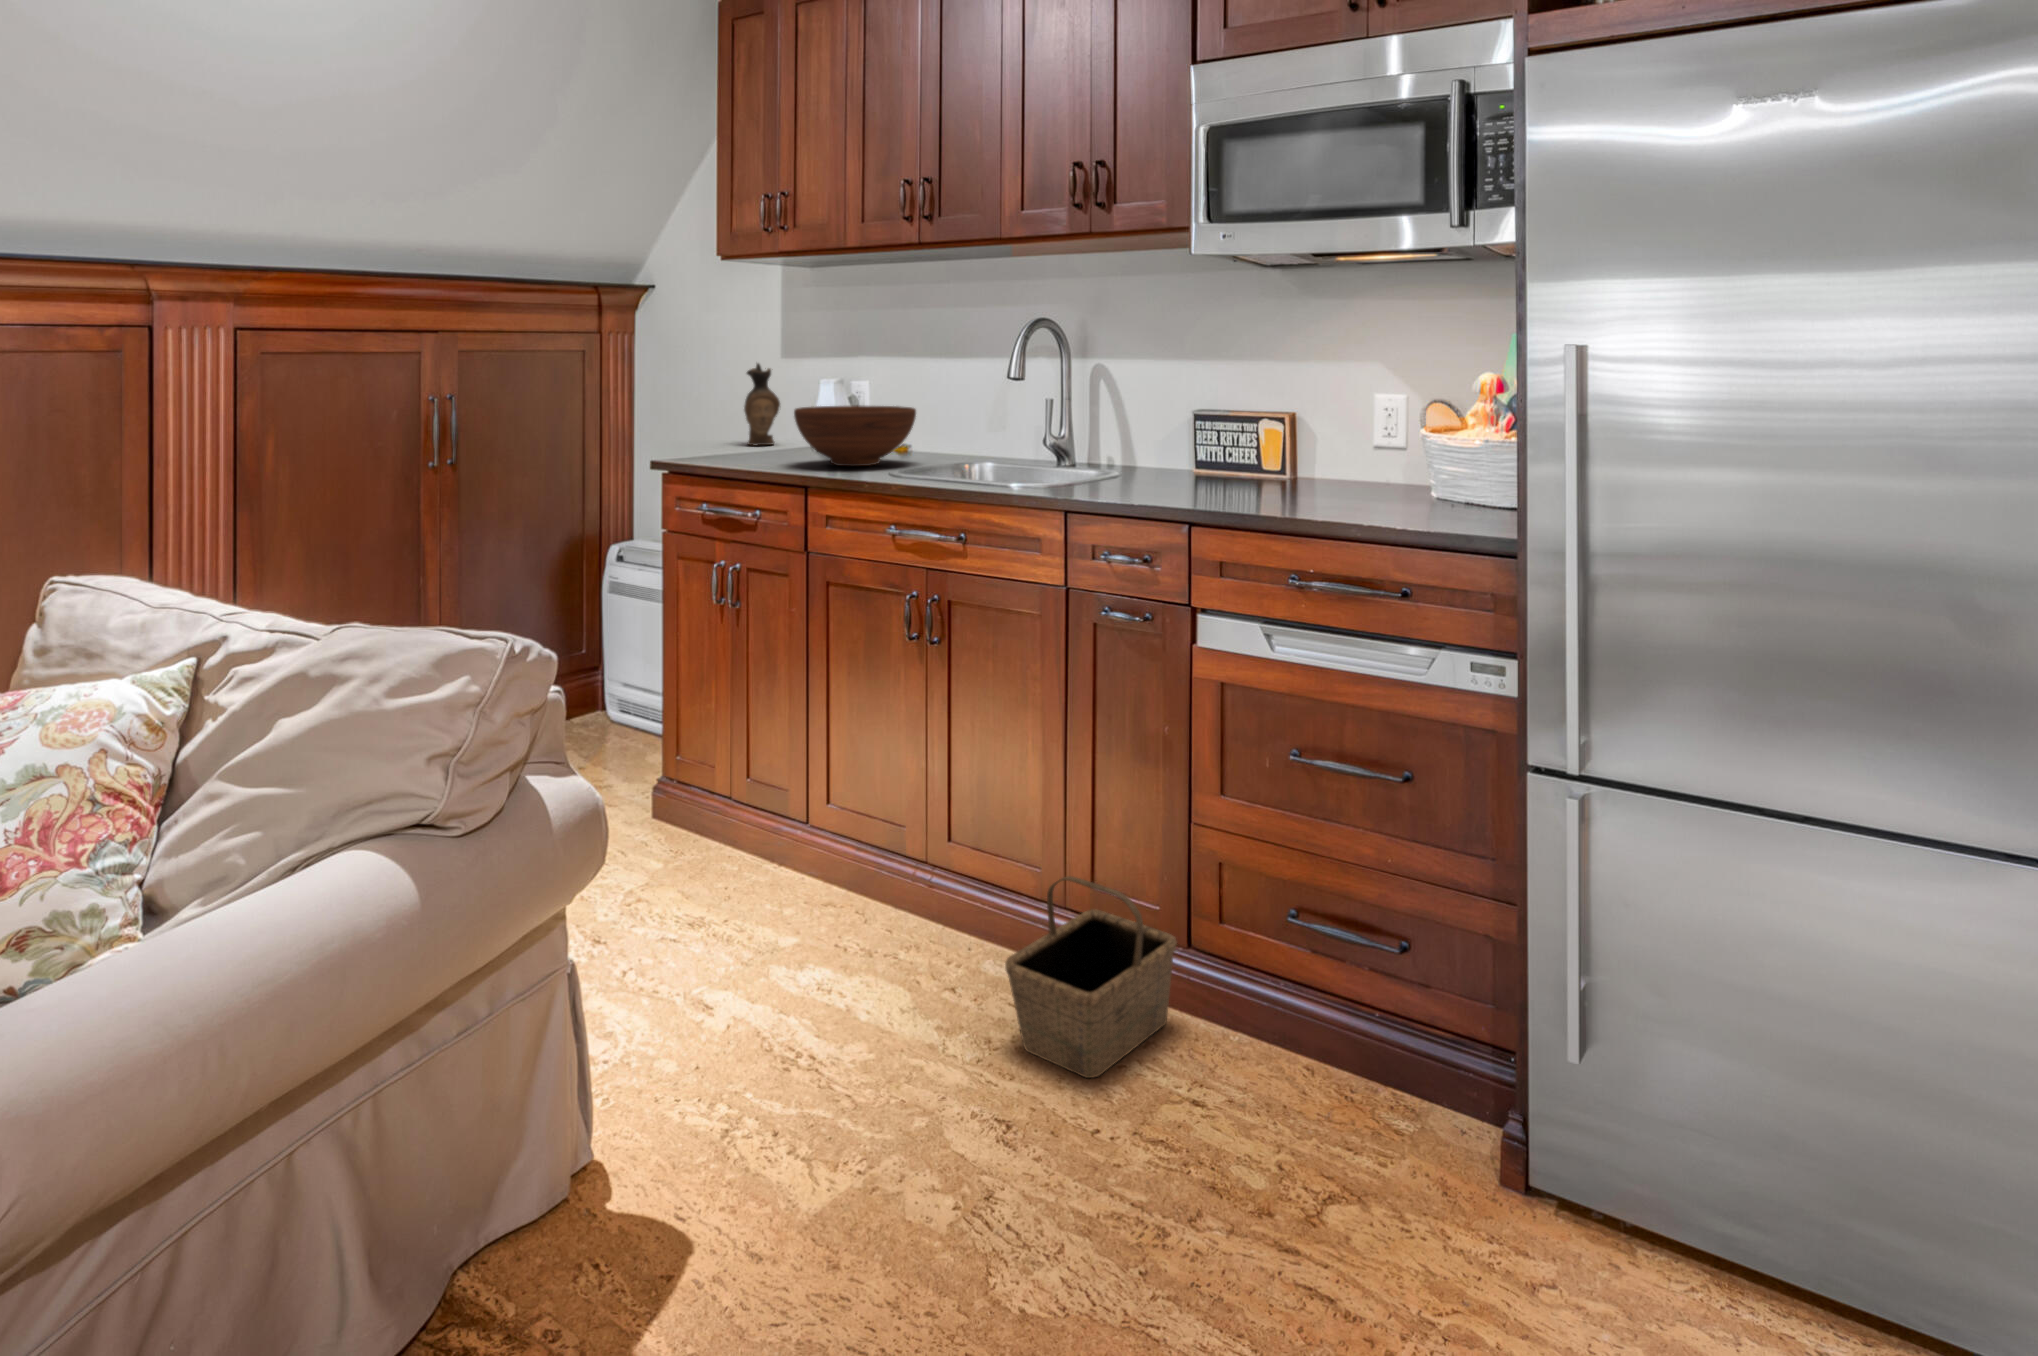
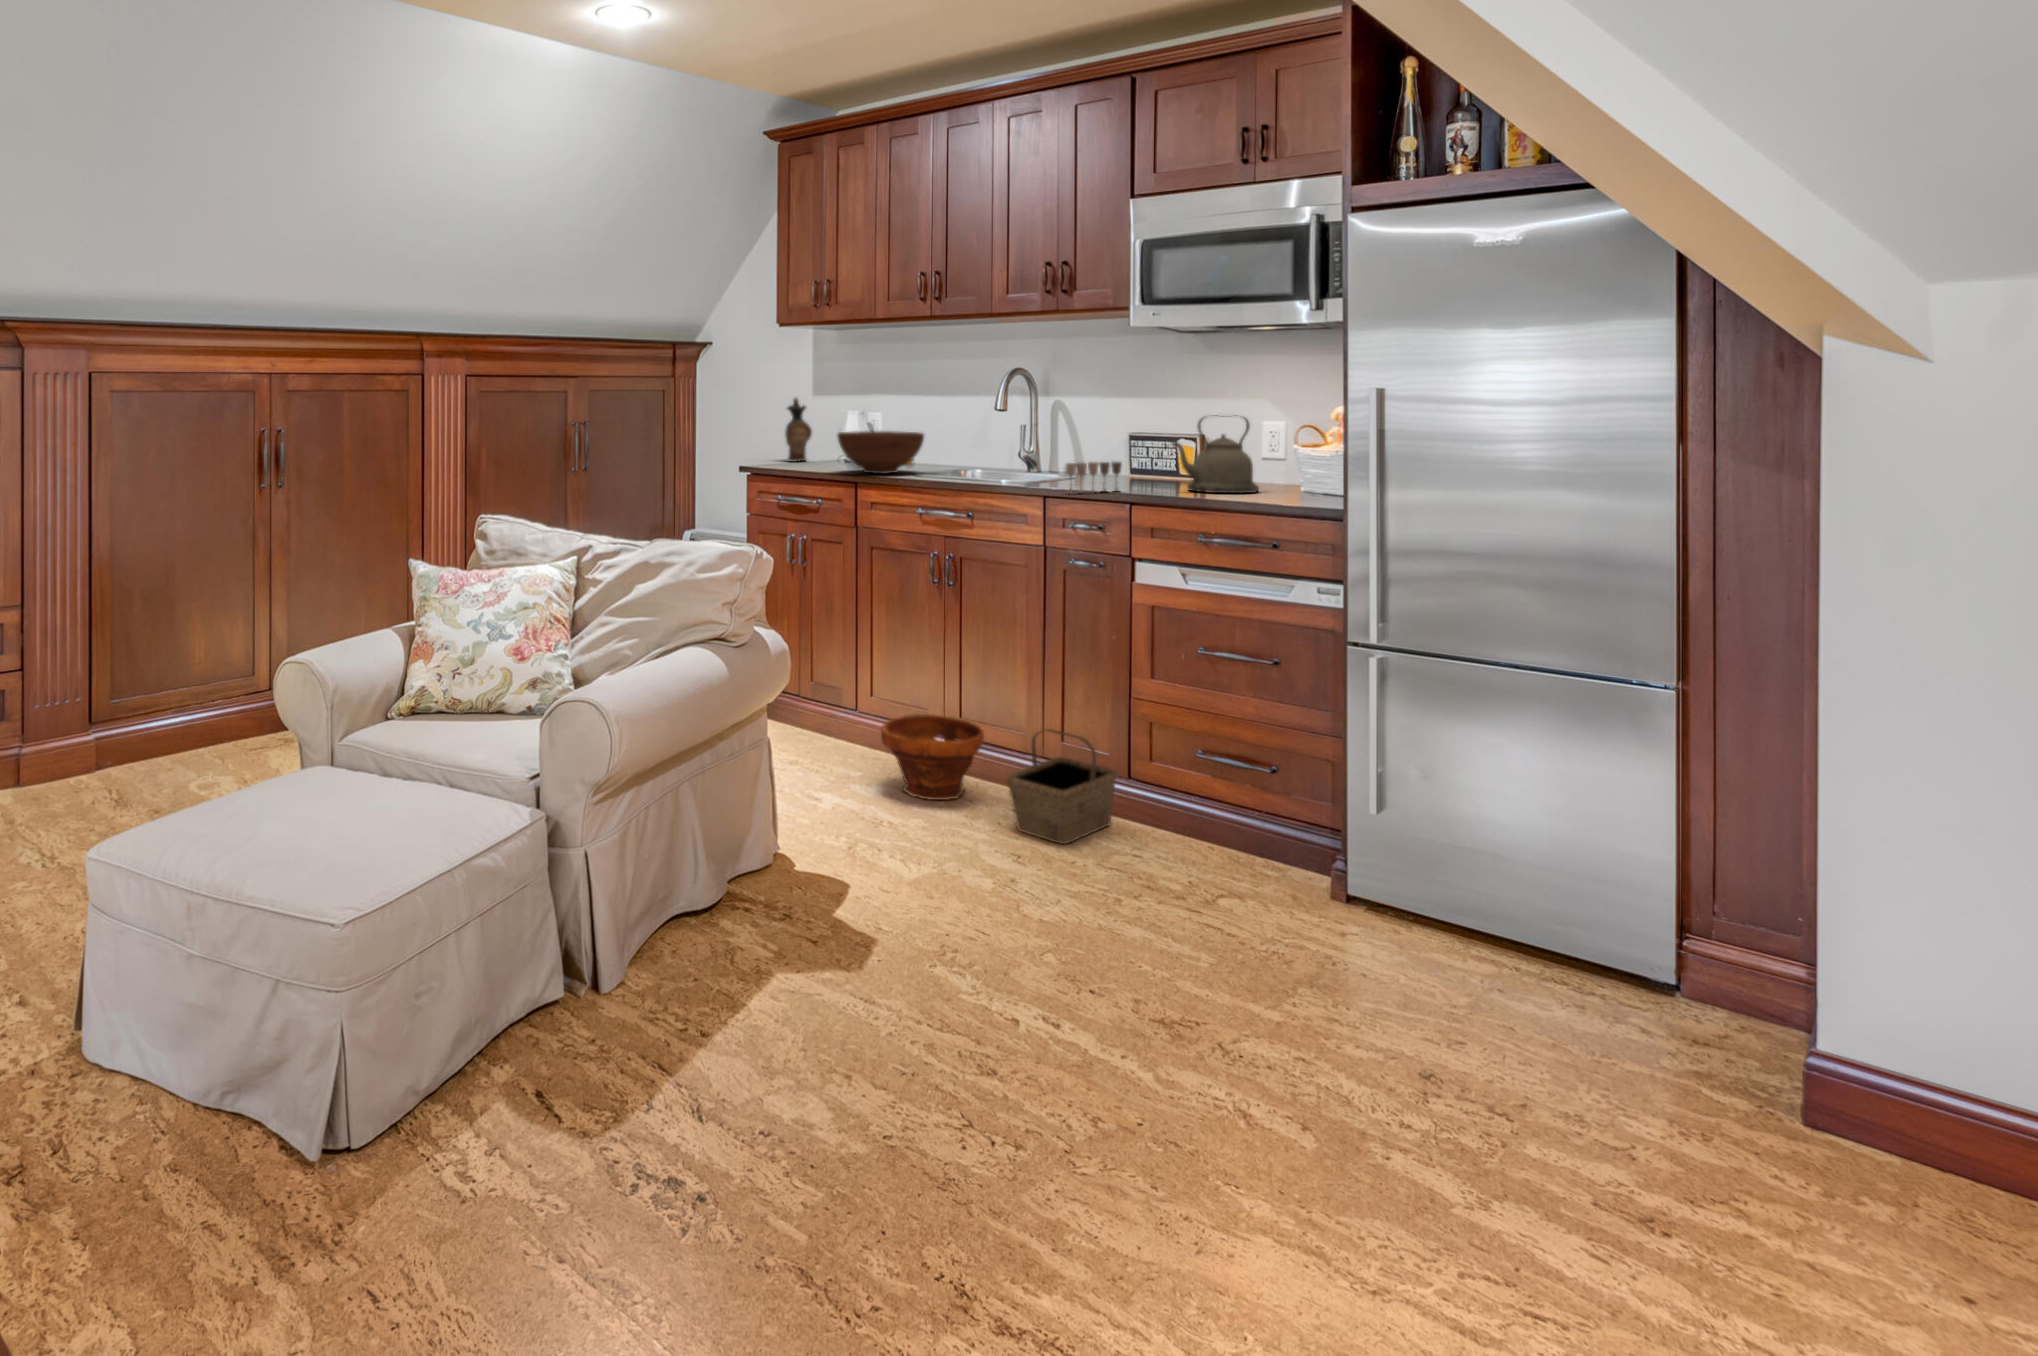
kettle: none [1251,385,1373,501] -> present [1173,415,1259,493]
wine glass: none [1098,454,1180,504] -> present [1066,462,1122,493]
planter: none [824,835,982,987] -> present [881,713,984,800]

